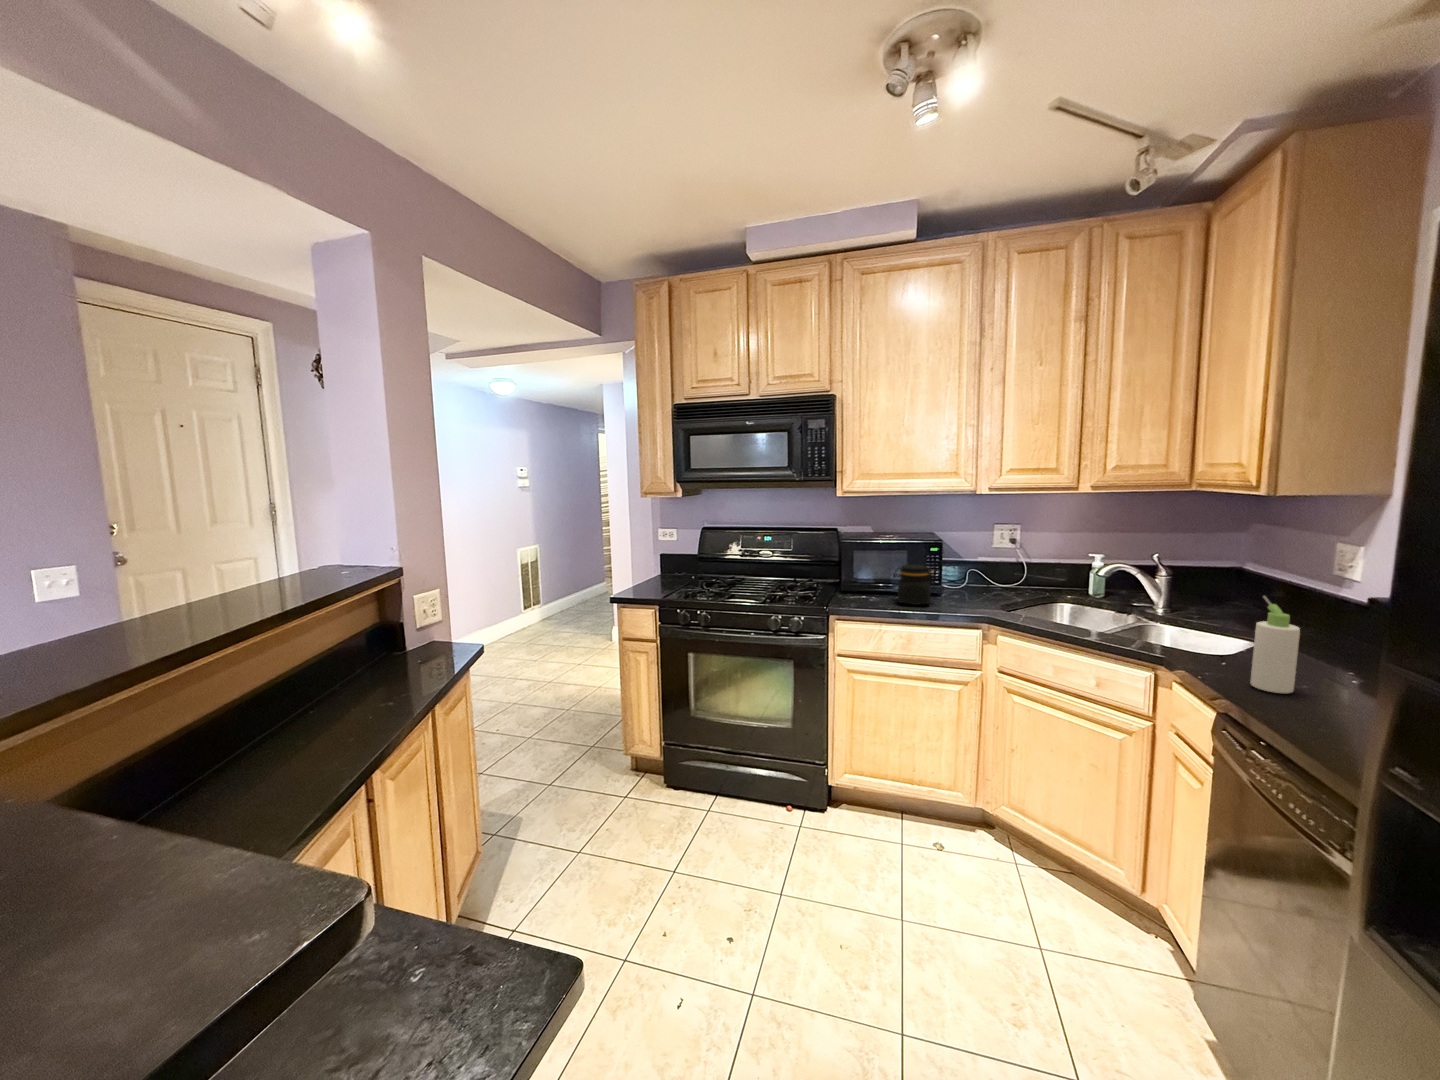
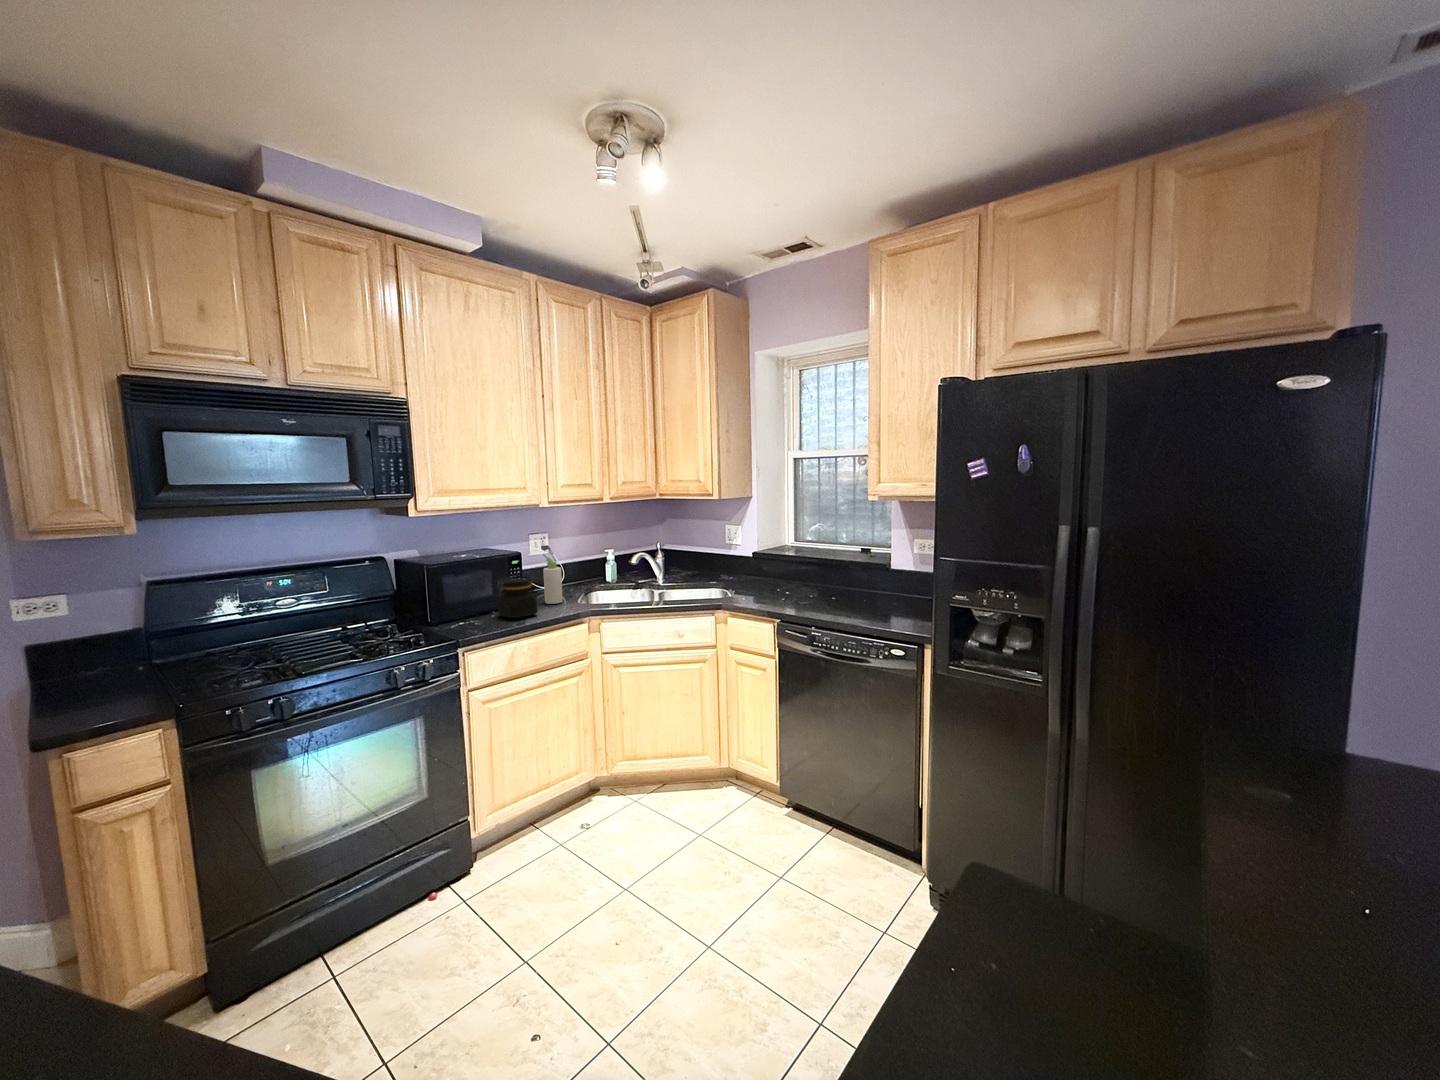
bottle: present [1250,596,1300,693] -> present [543,554,563,604]

